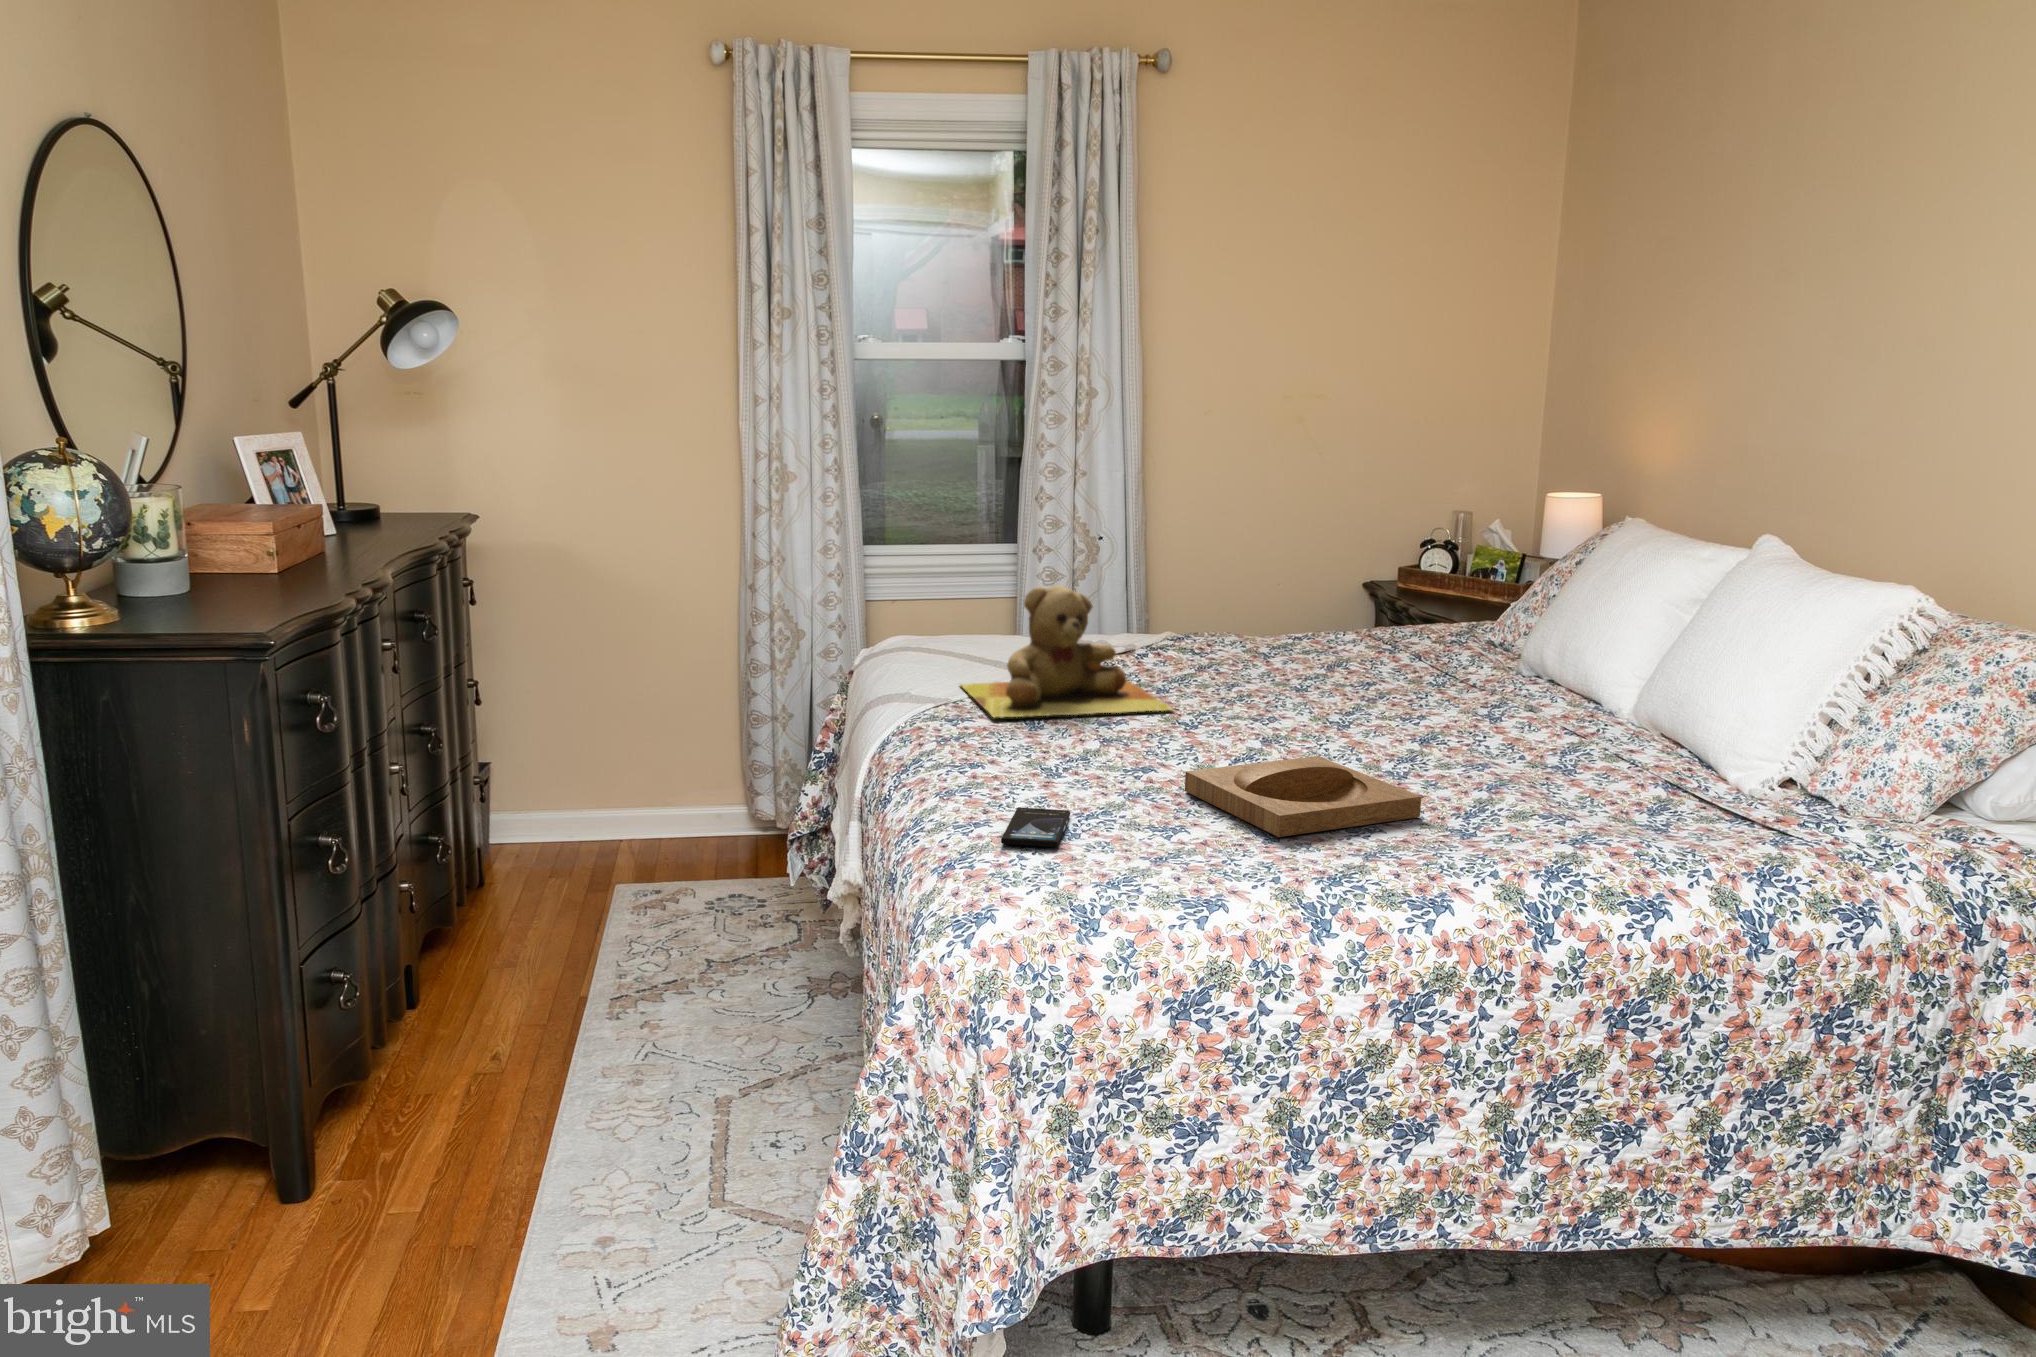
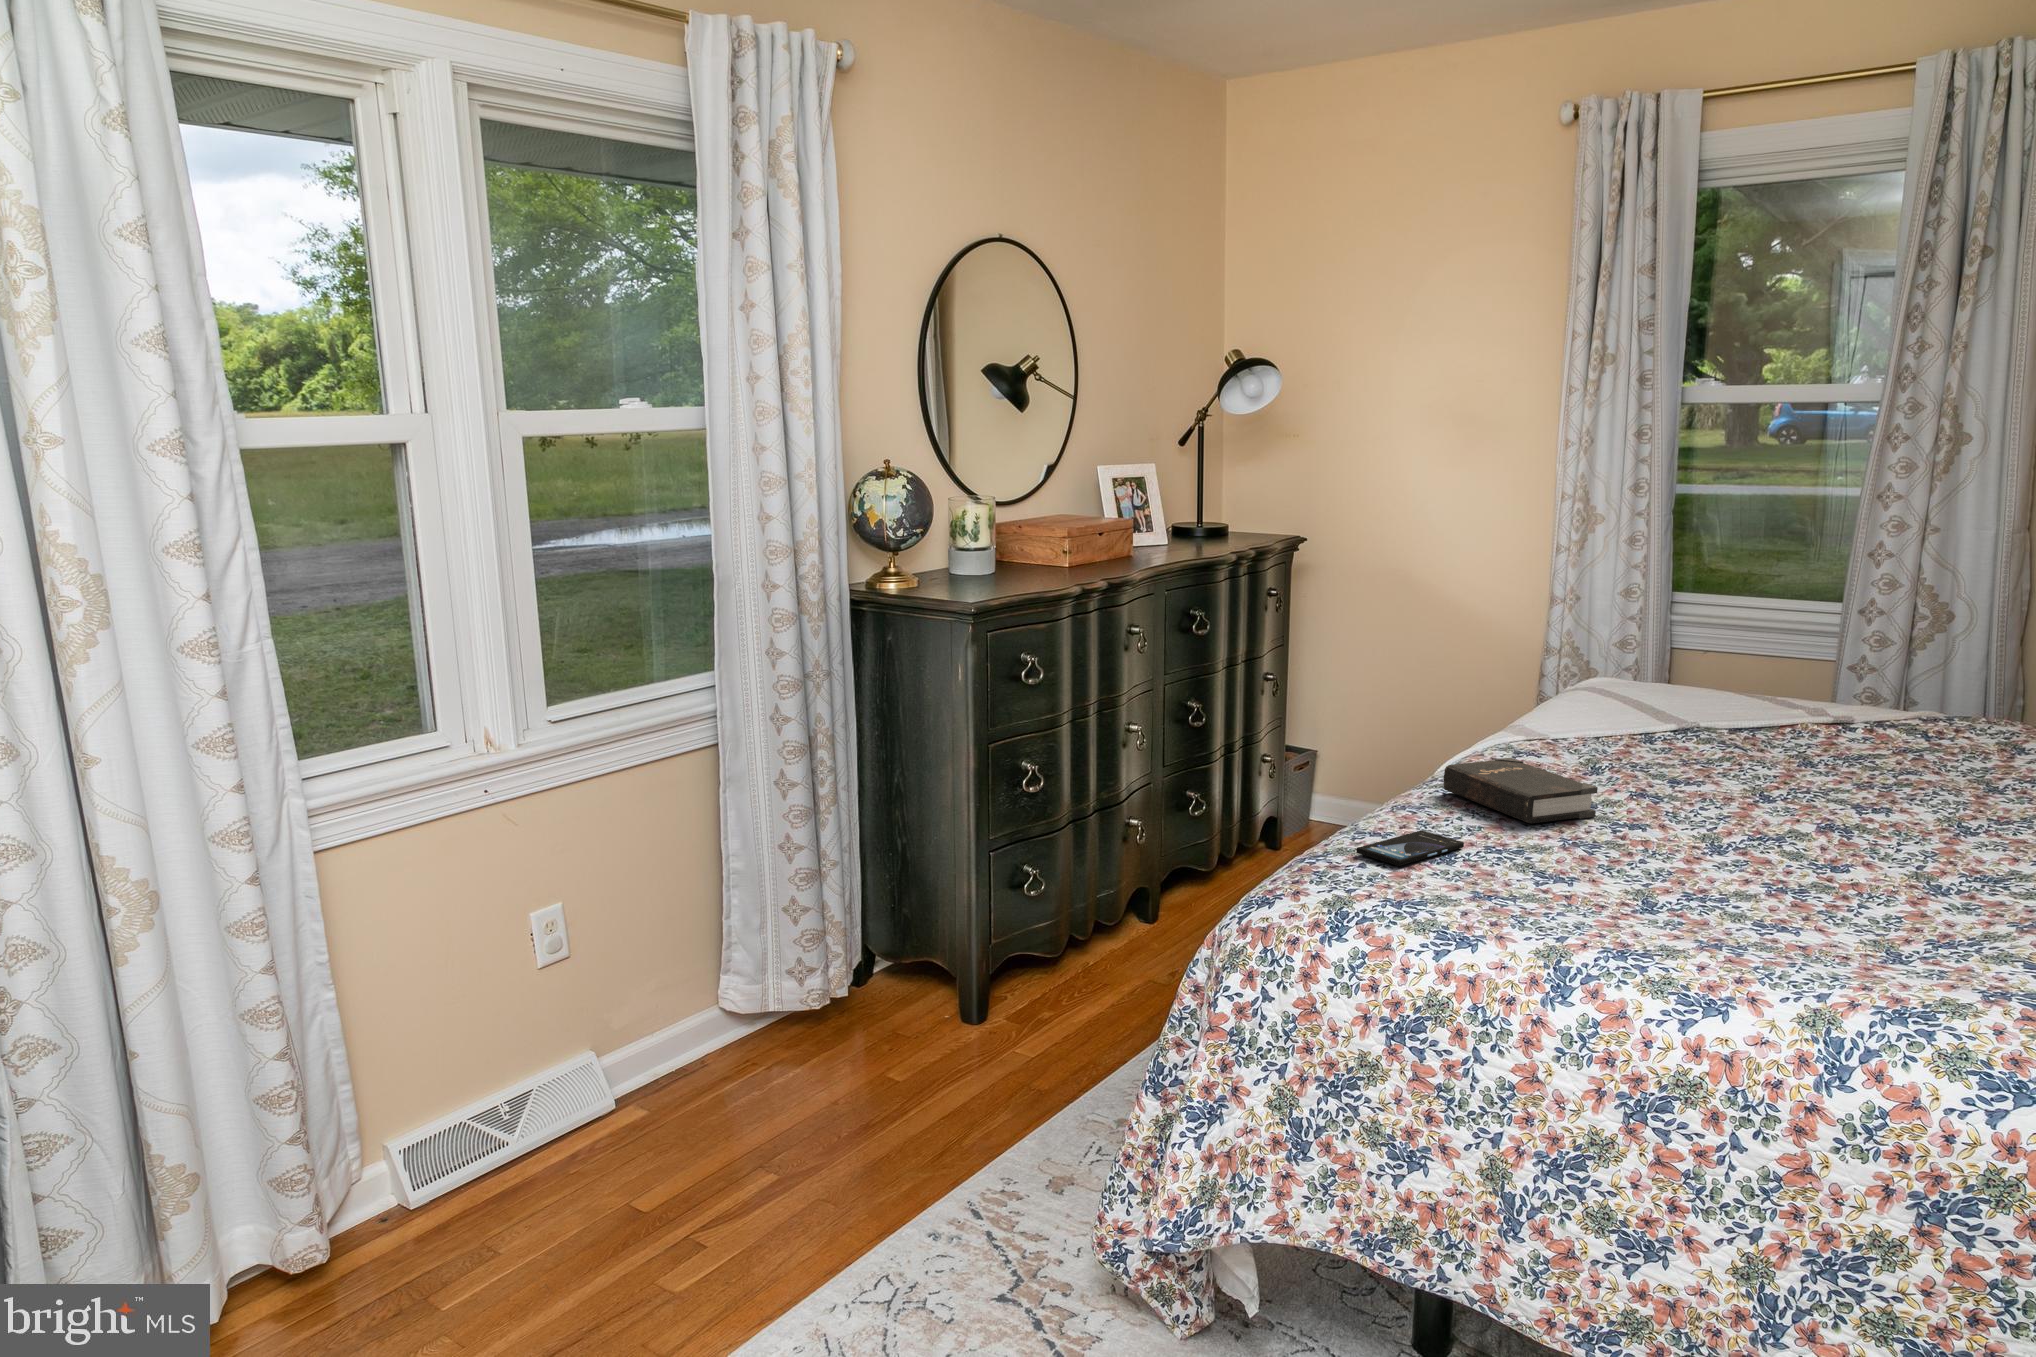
teddy bear: present [961,586,1172,717] -> none [1552,637,1781,787]
hardback book: none [960,720,1110,780] -> present [1444,758,1598,824]
tray: present [1185,756,1421,837] -> none [1622,833,1853,933]

